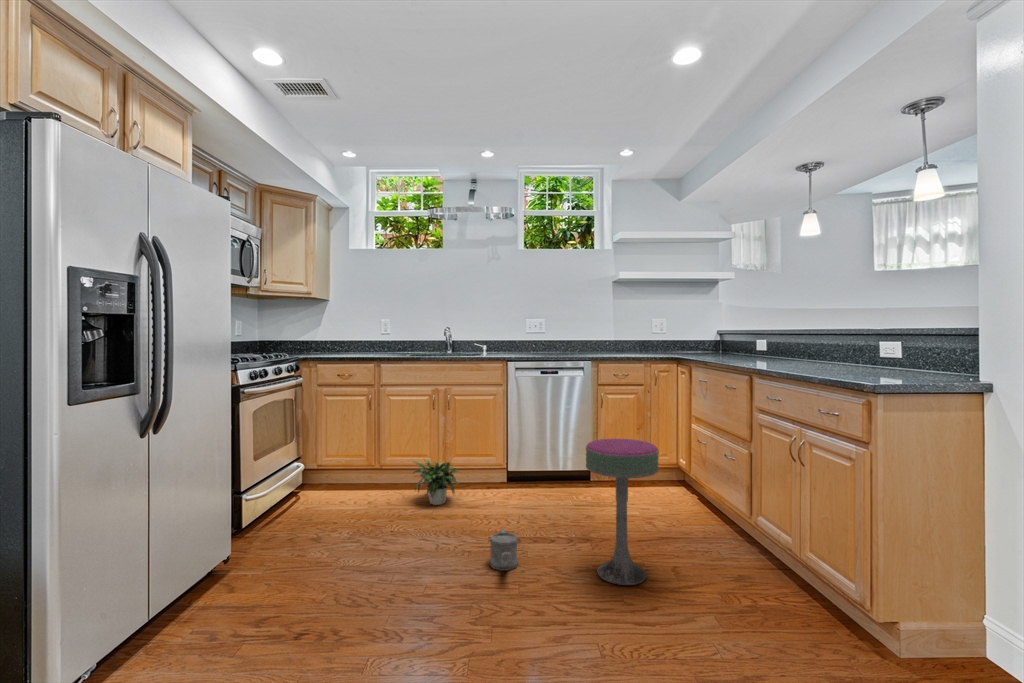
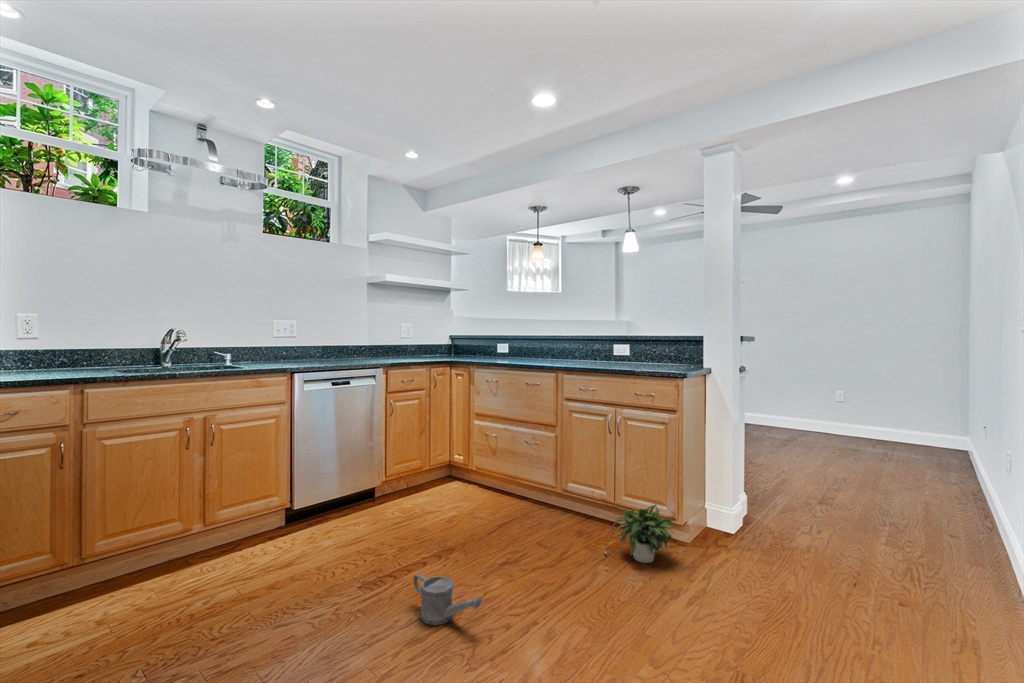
bar stool: present [586,439,658,585] -> none [503,445,571,585]
potted plant: present [413,461,460,505] -> present [605,504,673,563]

